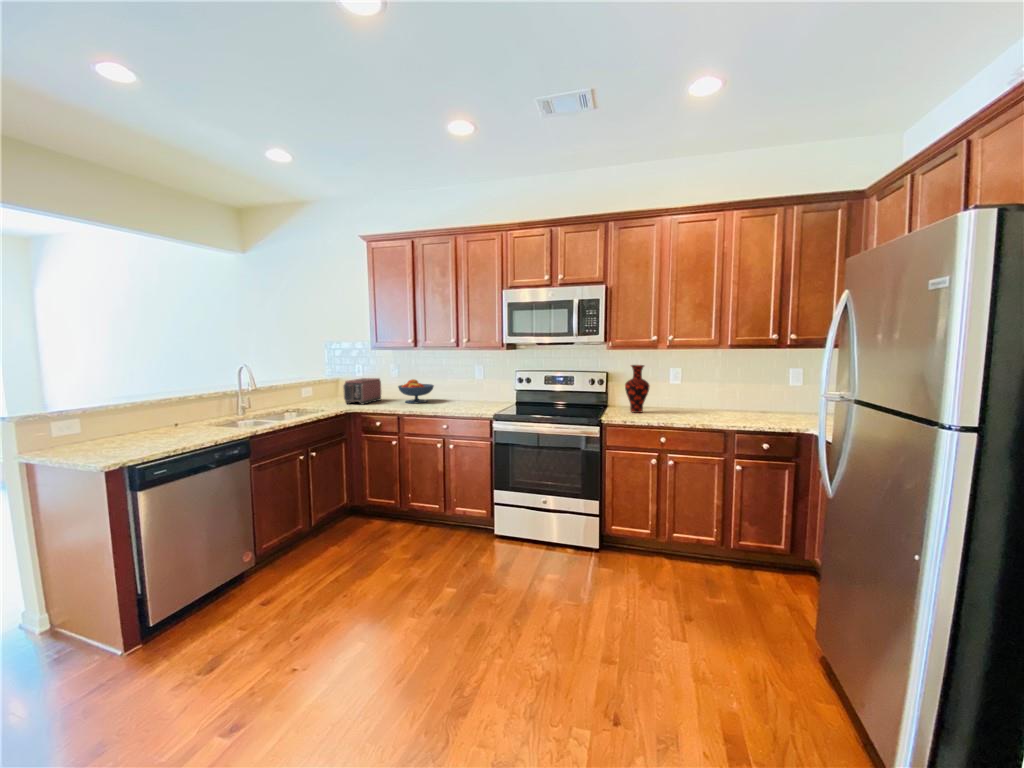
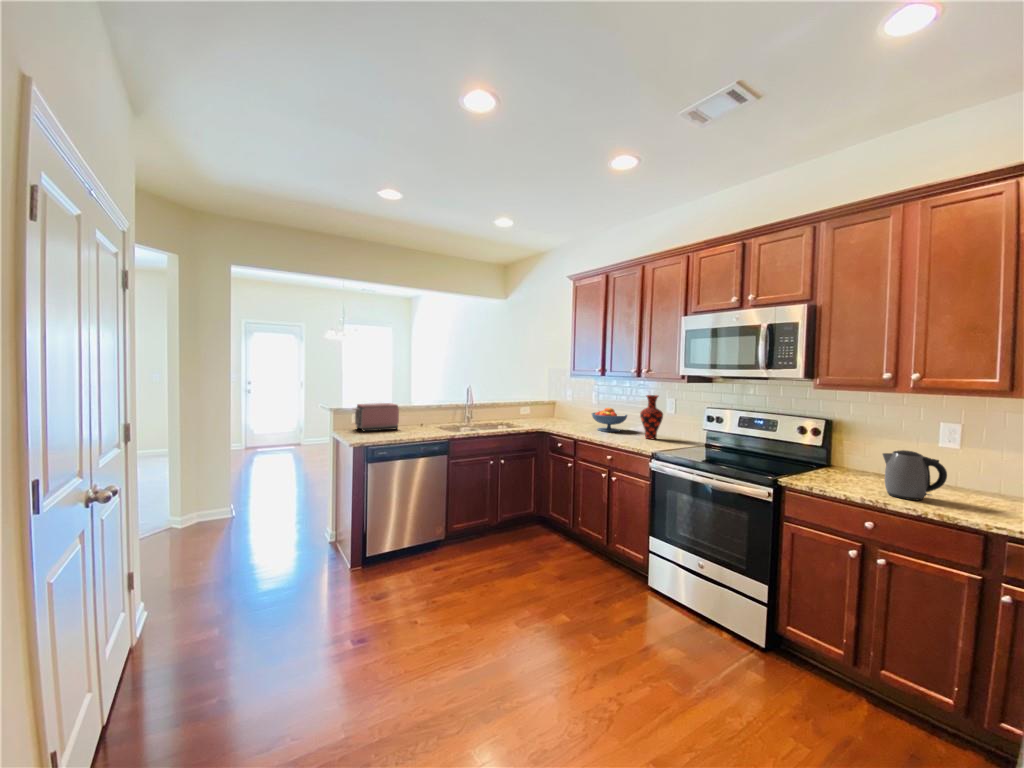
vase: present [625,365,650,413] -> present [640,395,663,439]
toaster: present [343,378,381,404] -> present [354,403,399,431]
kettle: none [662,387,695,419] -> present [883,450,947,500]

